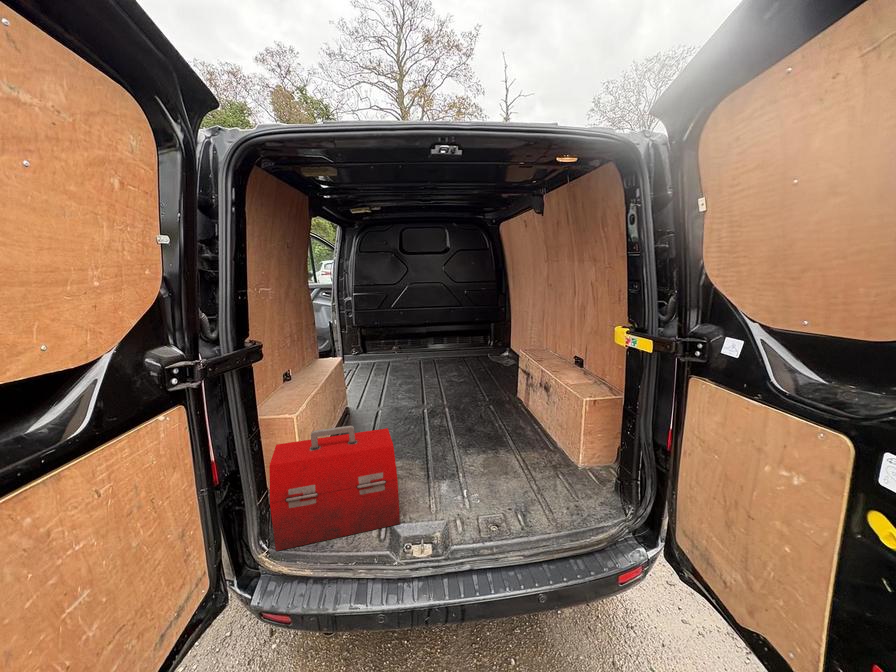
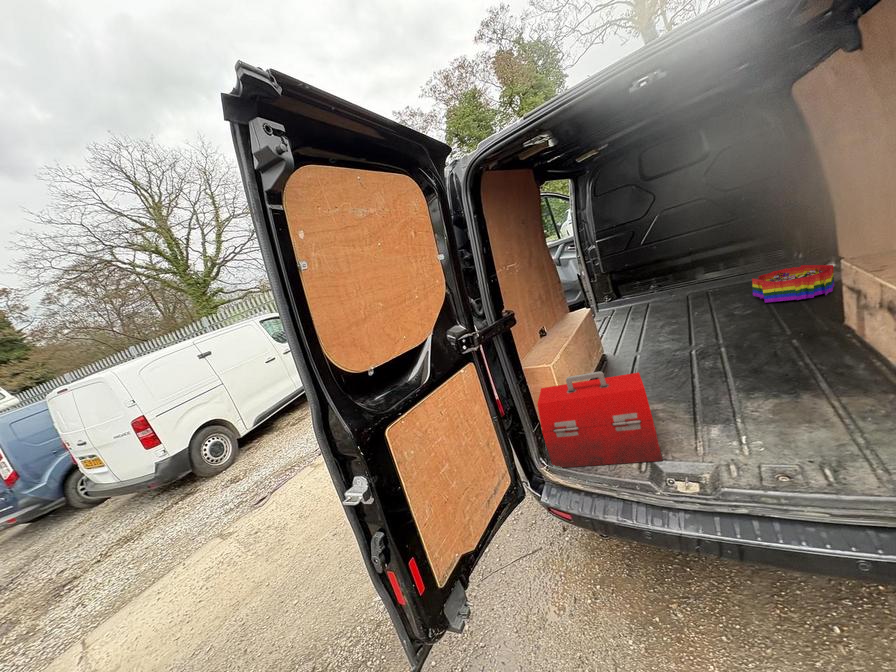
storage bin: none [468,350,514,376] -> present [752,265,834,303]

